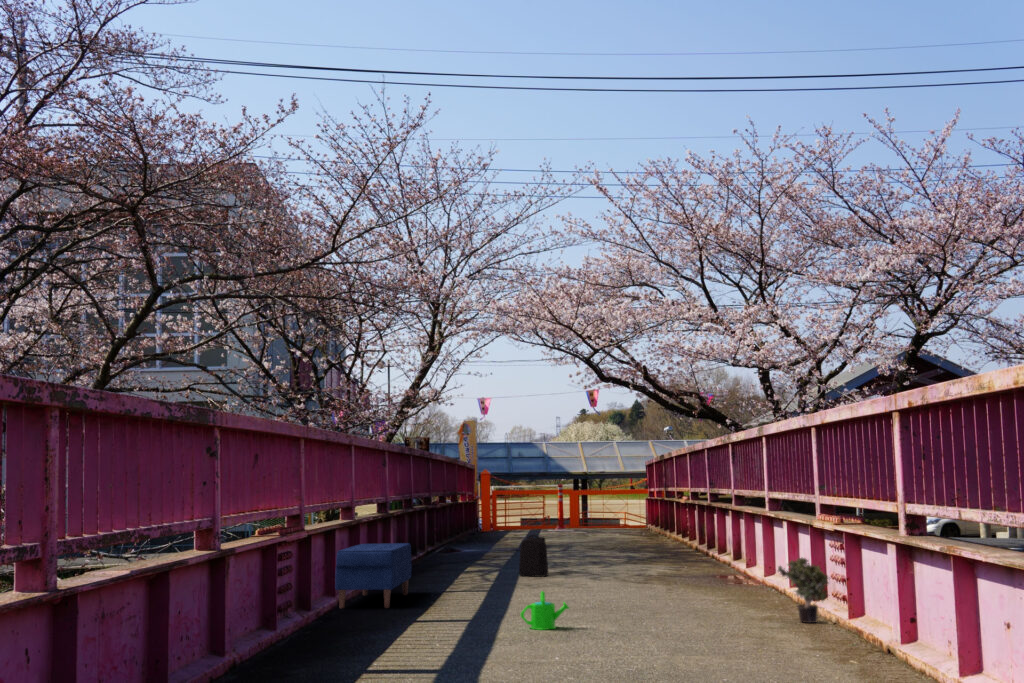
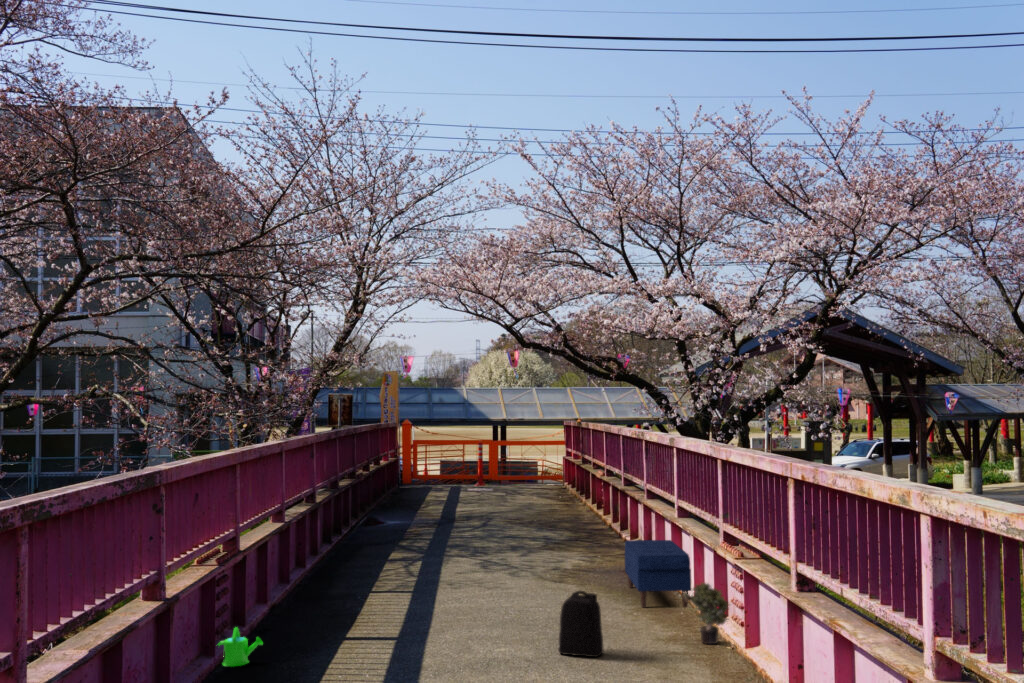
backpack: present [519,535,548,577] -> present [558,591,604,657]
bench: present [335,543,412,608] -> present [625,540,691,608]
watering can: present [520,591,569,630] -> present [218,627,263,667]

